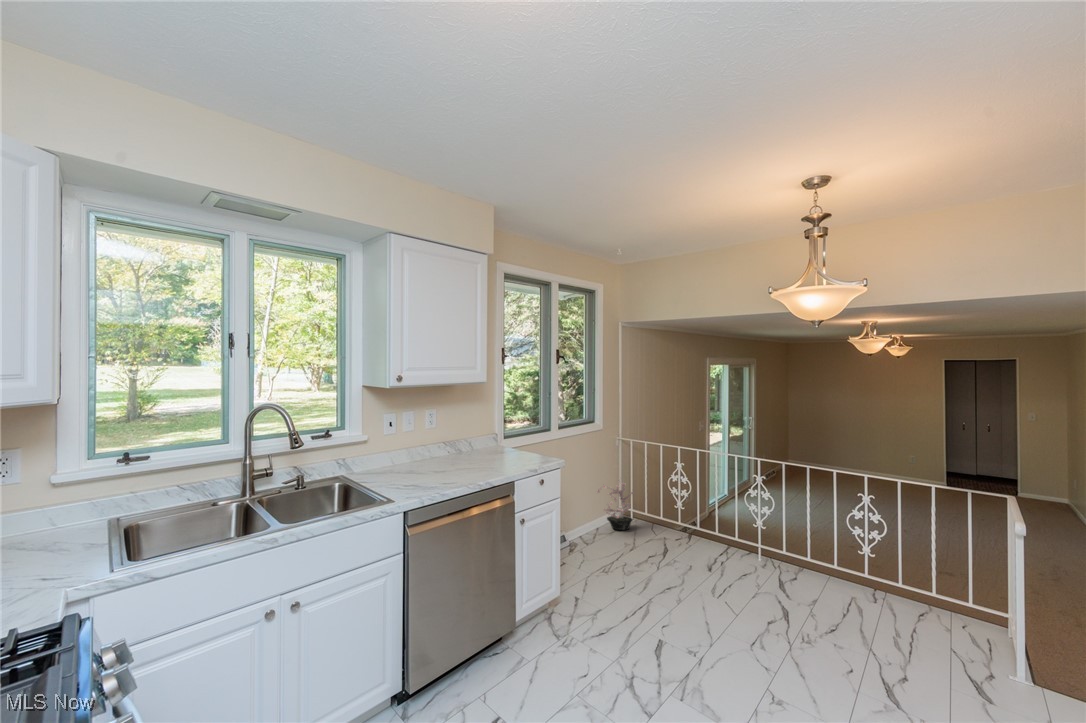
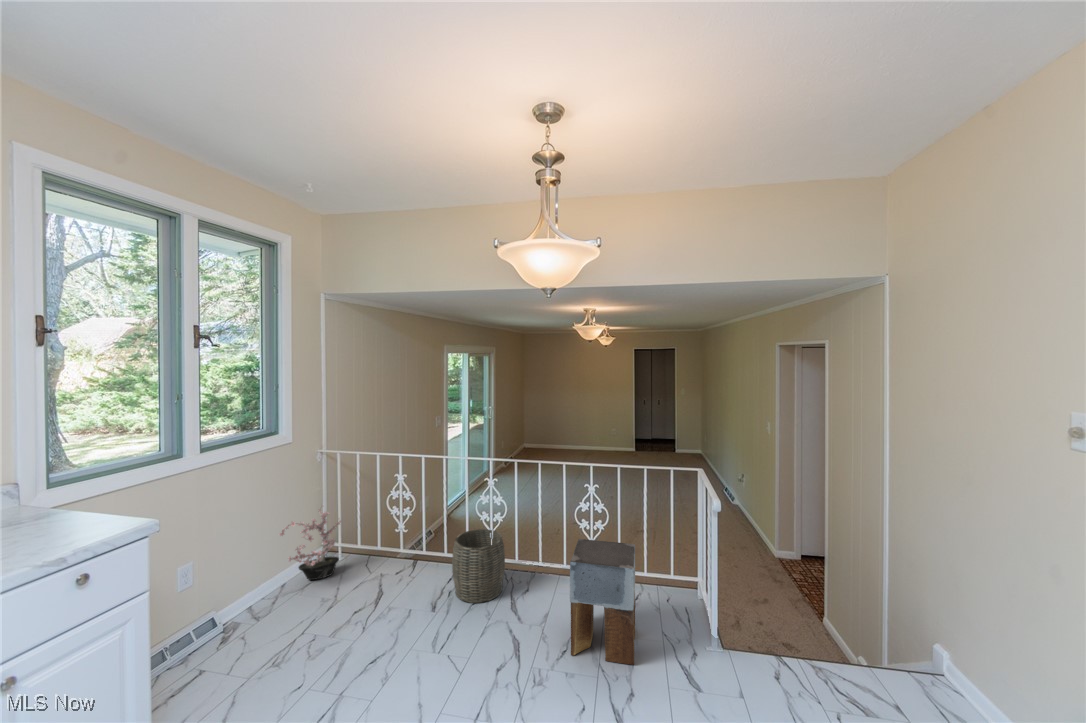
woven basket: none [725,517,773,577] -> present [452,529,505,603]
stool: none [839,539,916,660] -> present [570,539,635,665]

